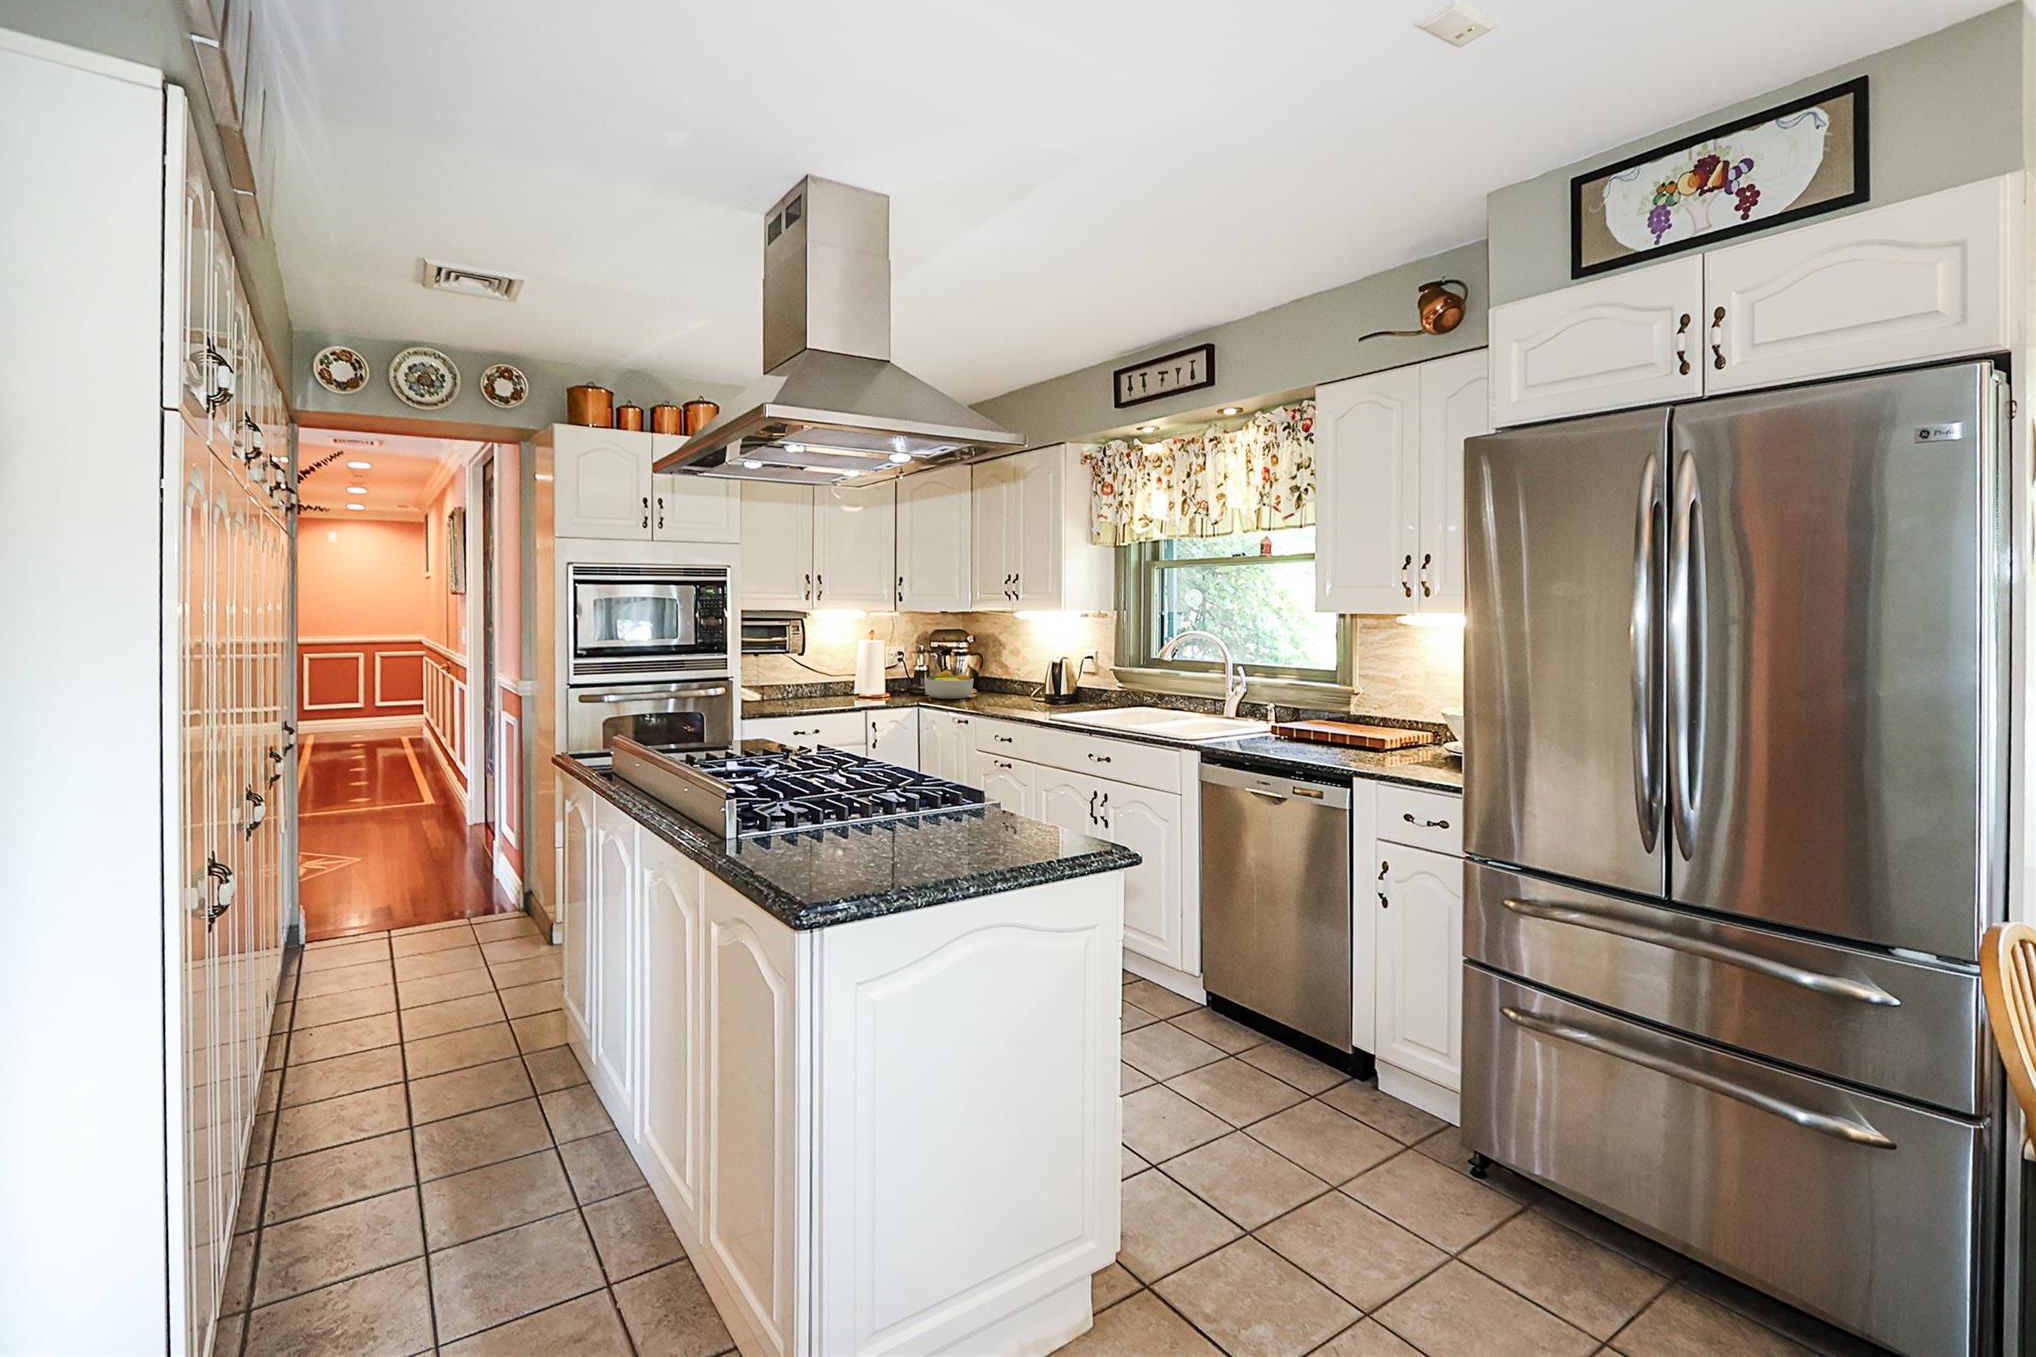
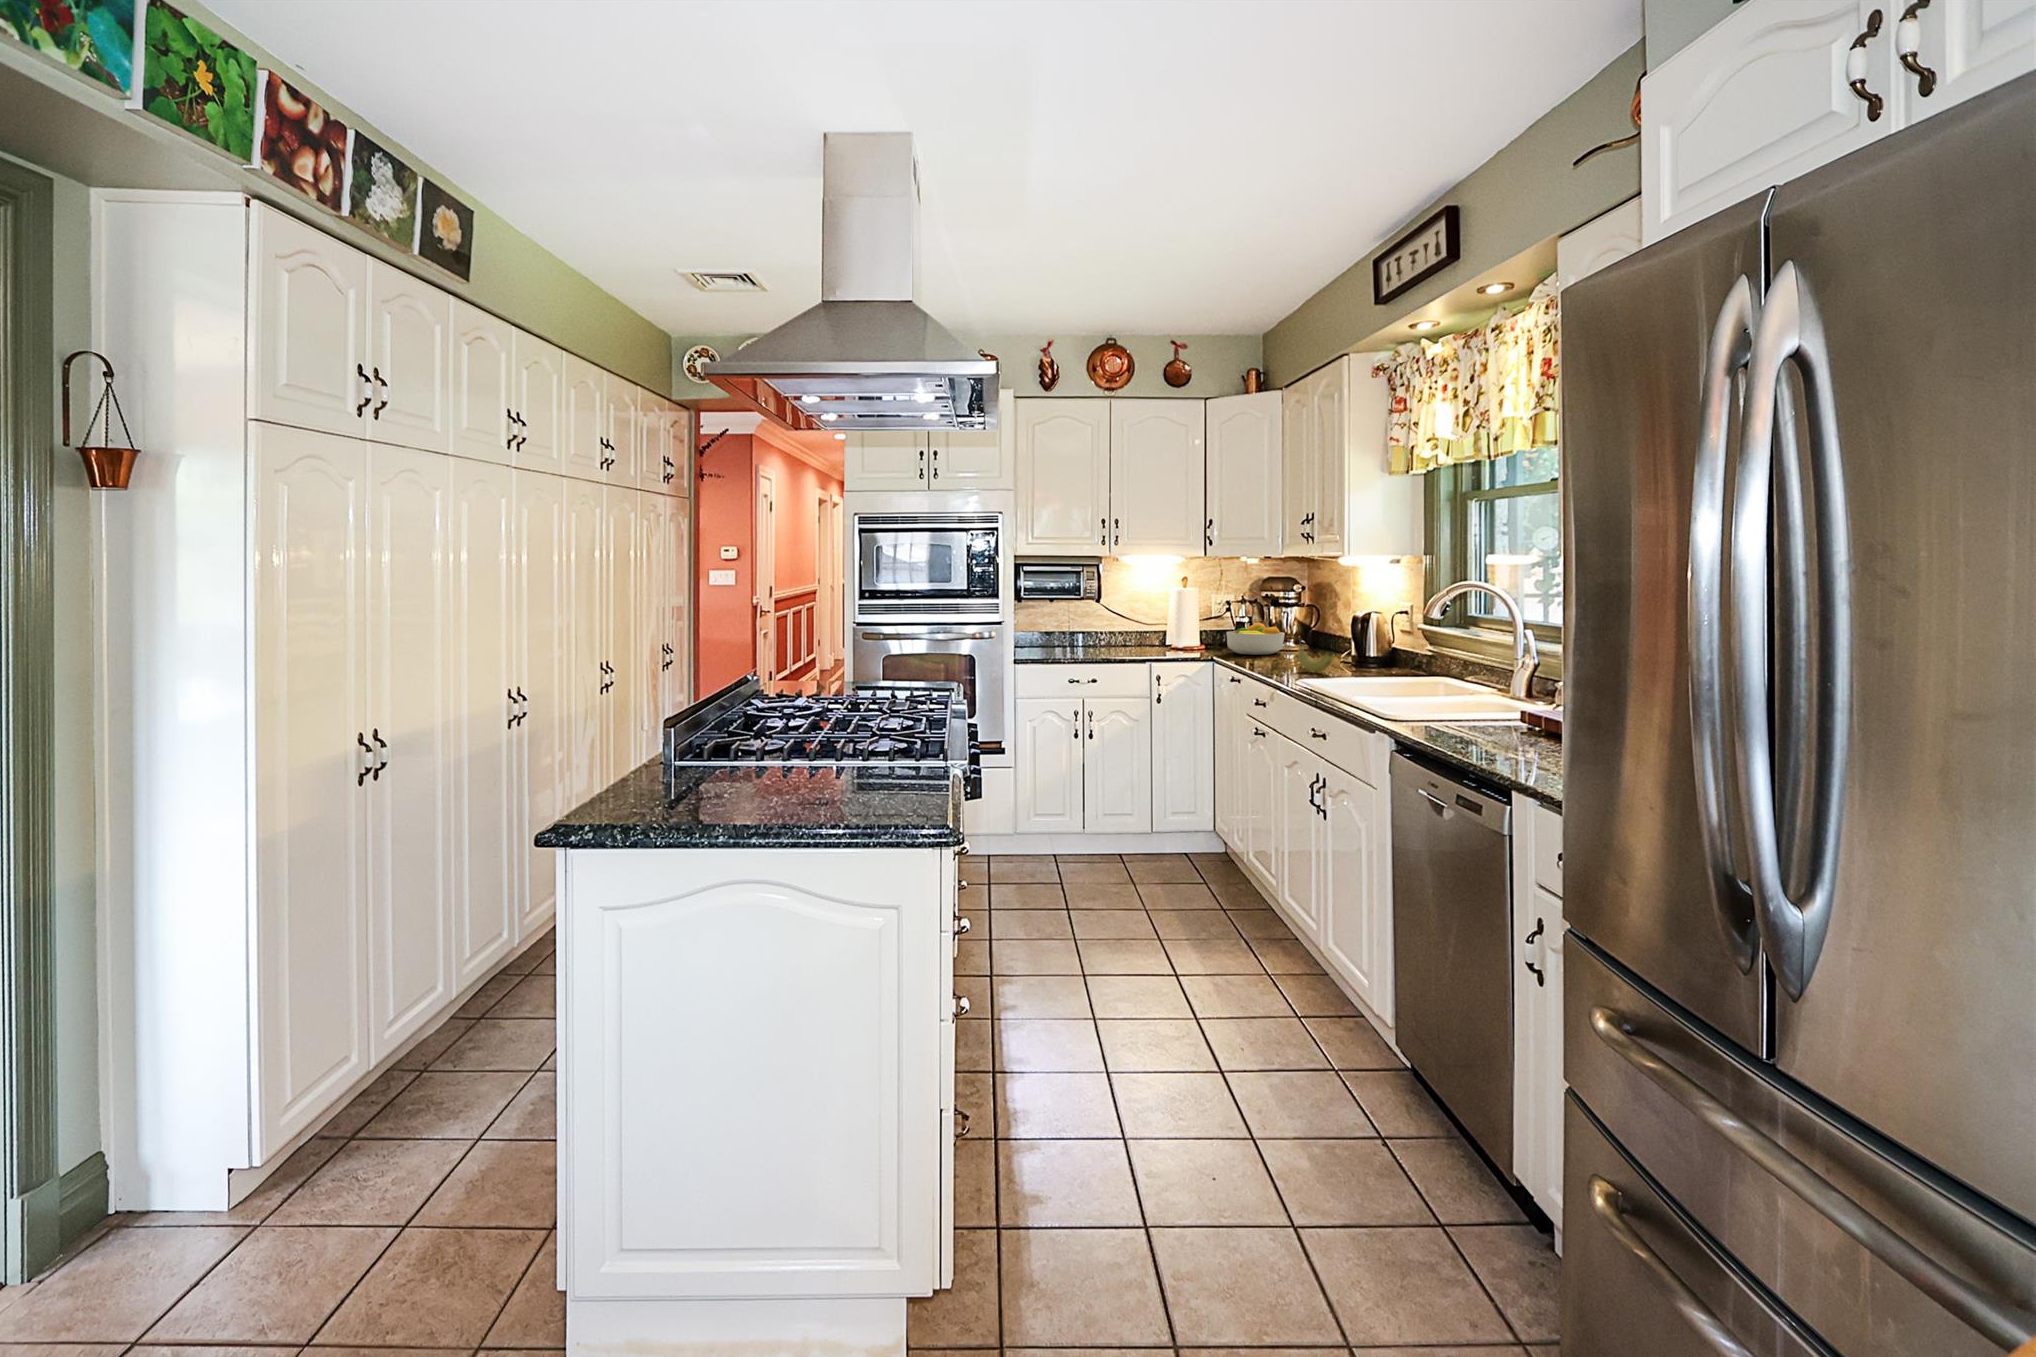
fruit: none [1028,681,1067,711] -> present [1298,638,1334,672]

